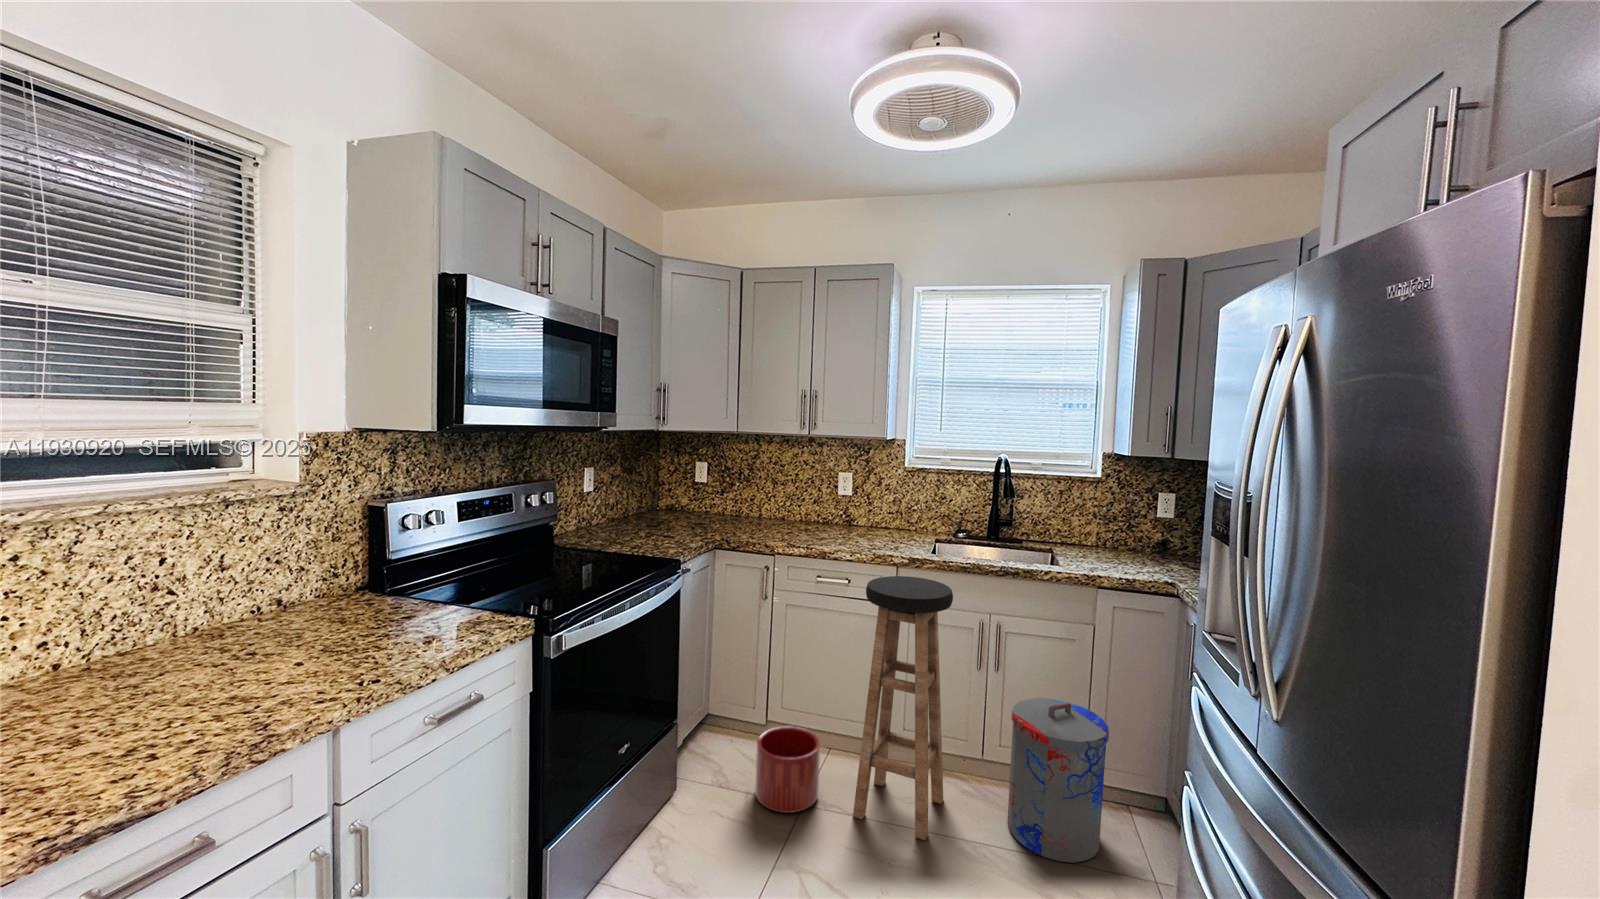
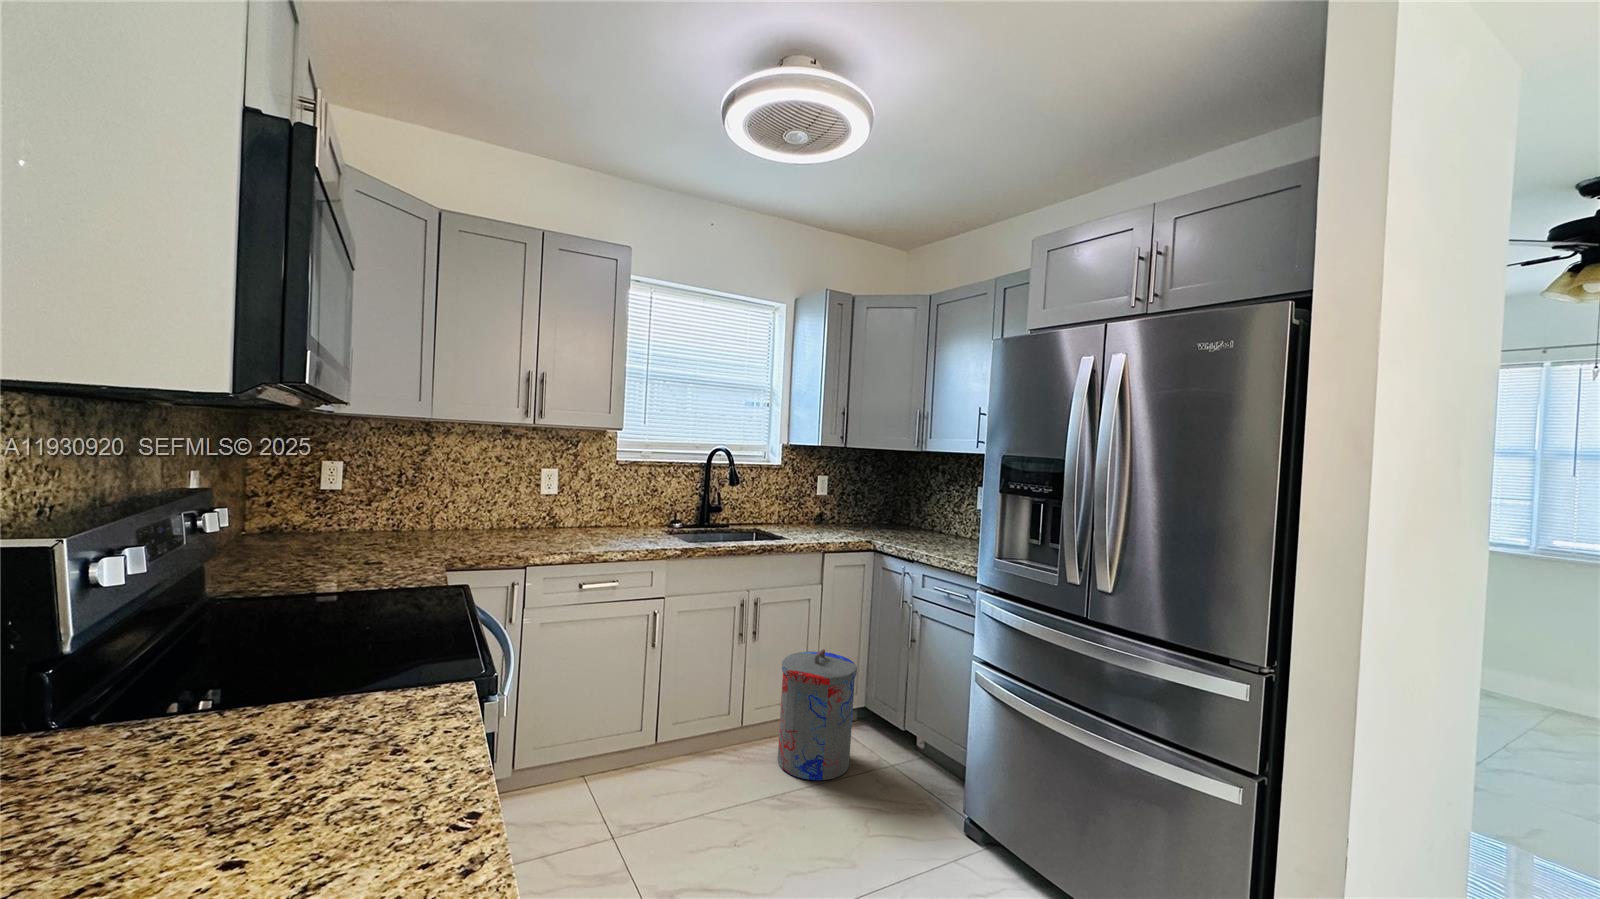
bar stool: present [853,576,953,840] -> none [656,566,752,823]
planter: present [755,726,820,813] -> none [550,757,629,857]

